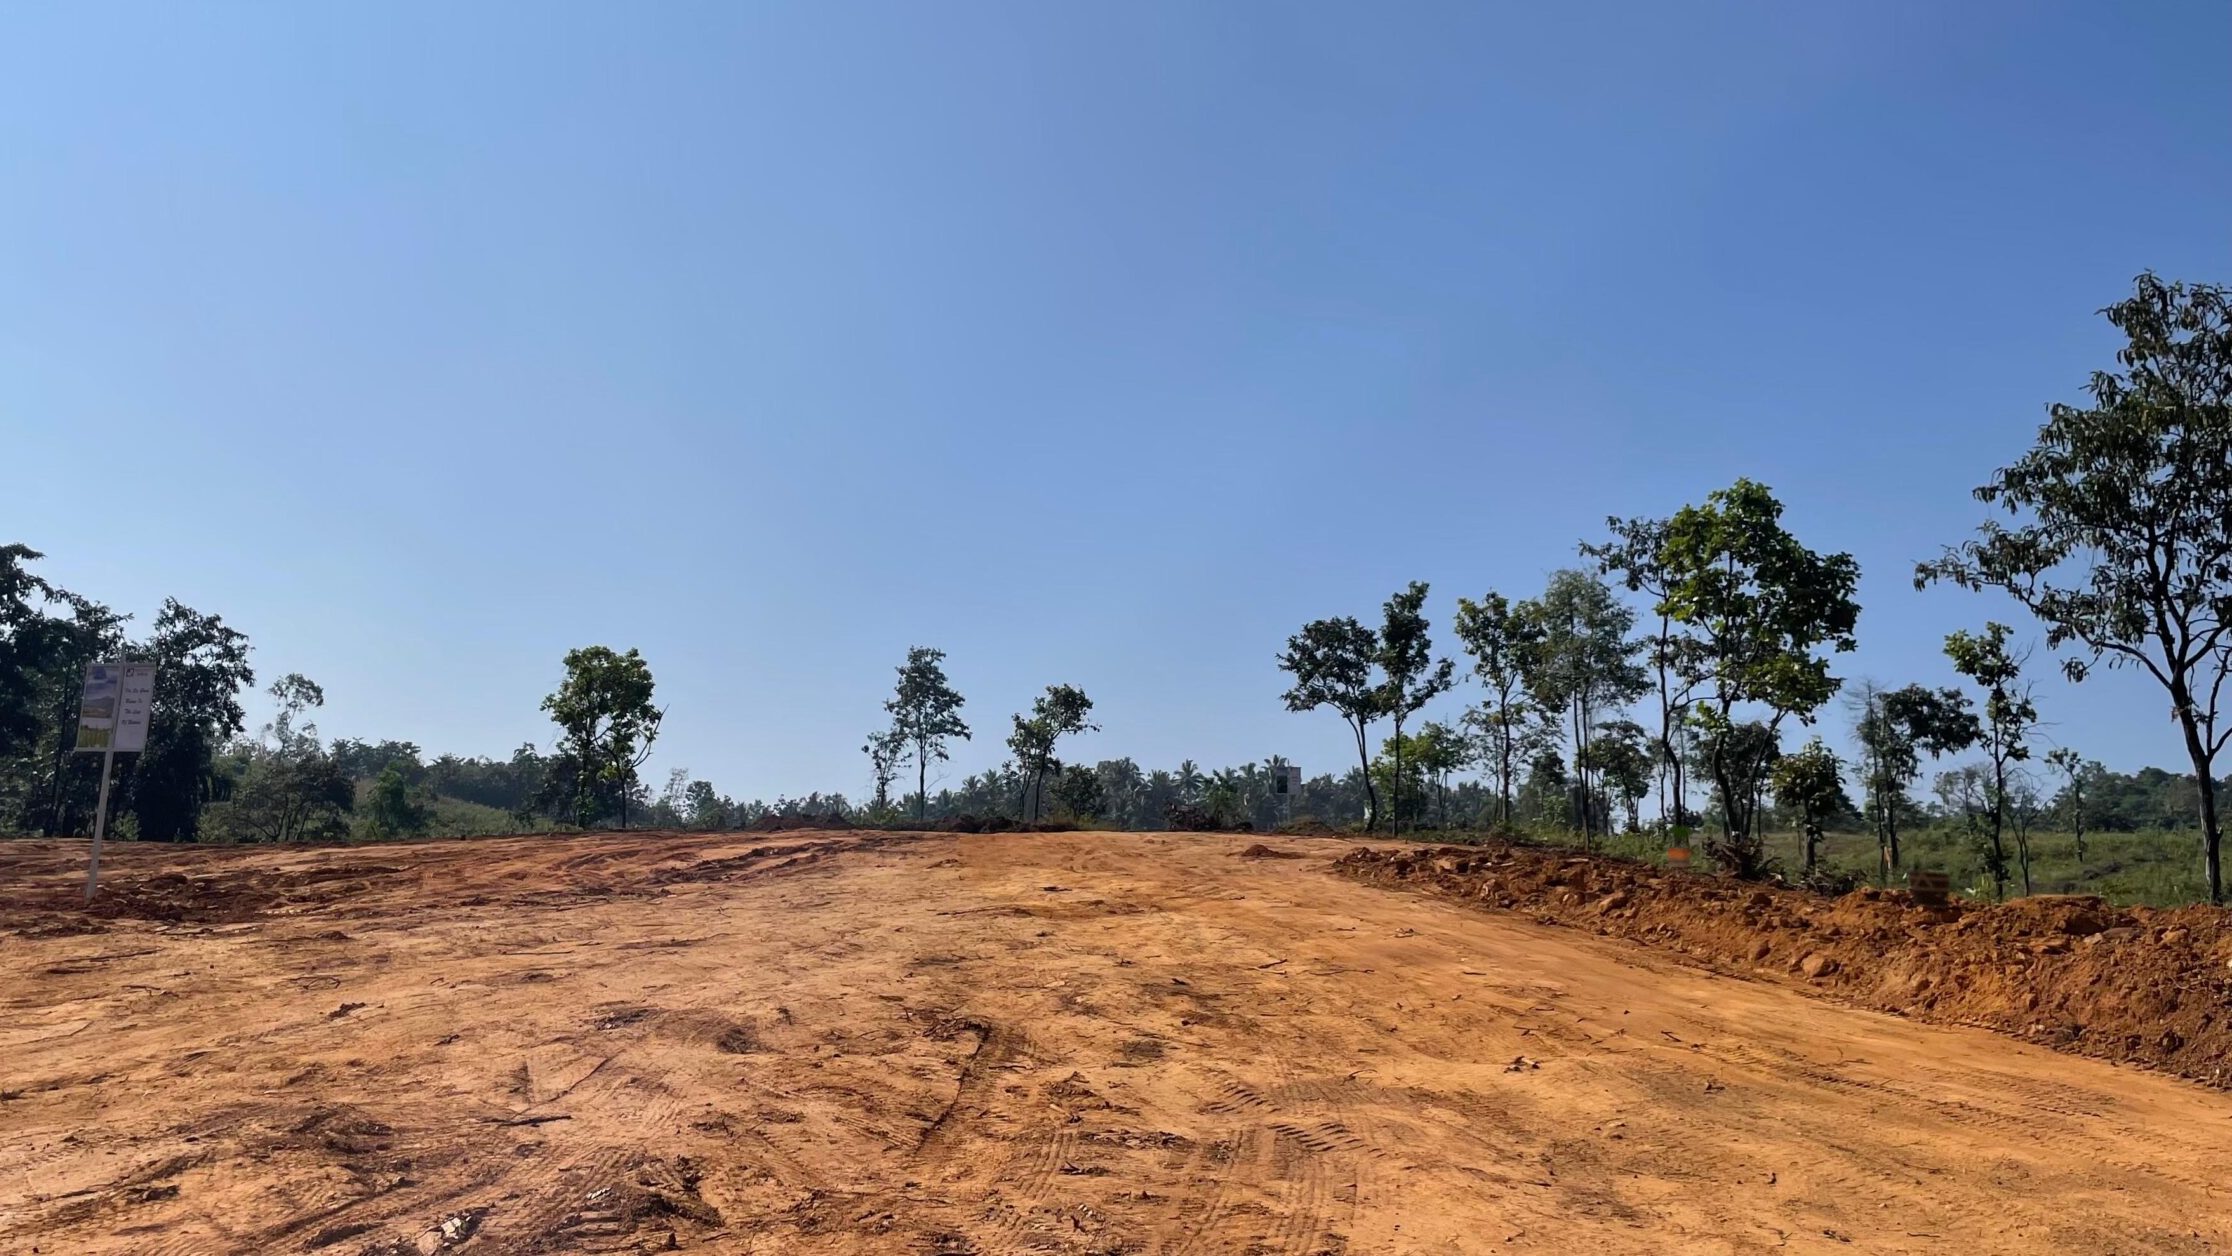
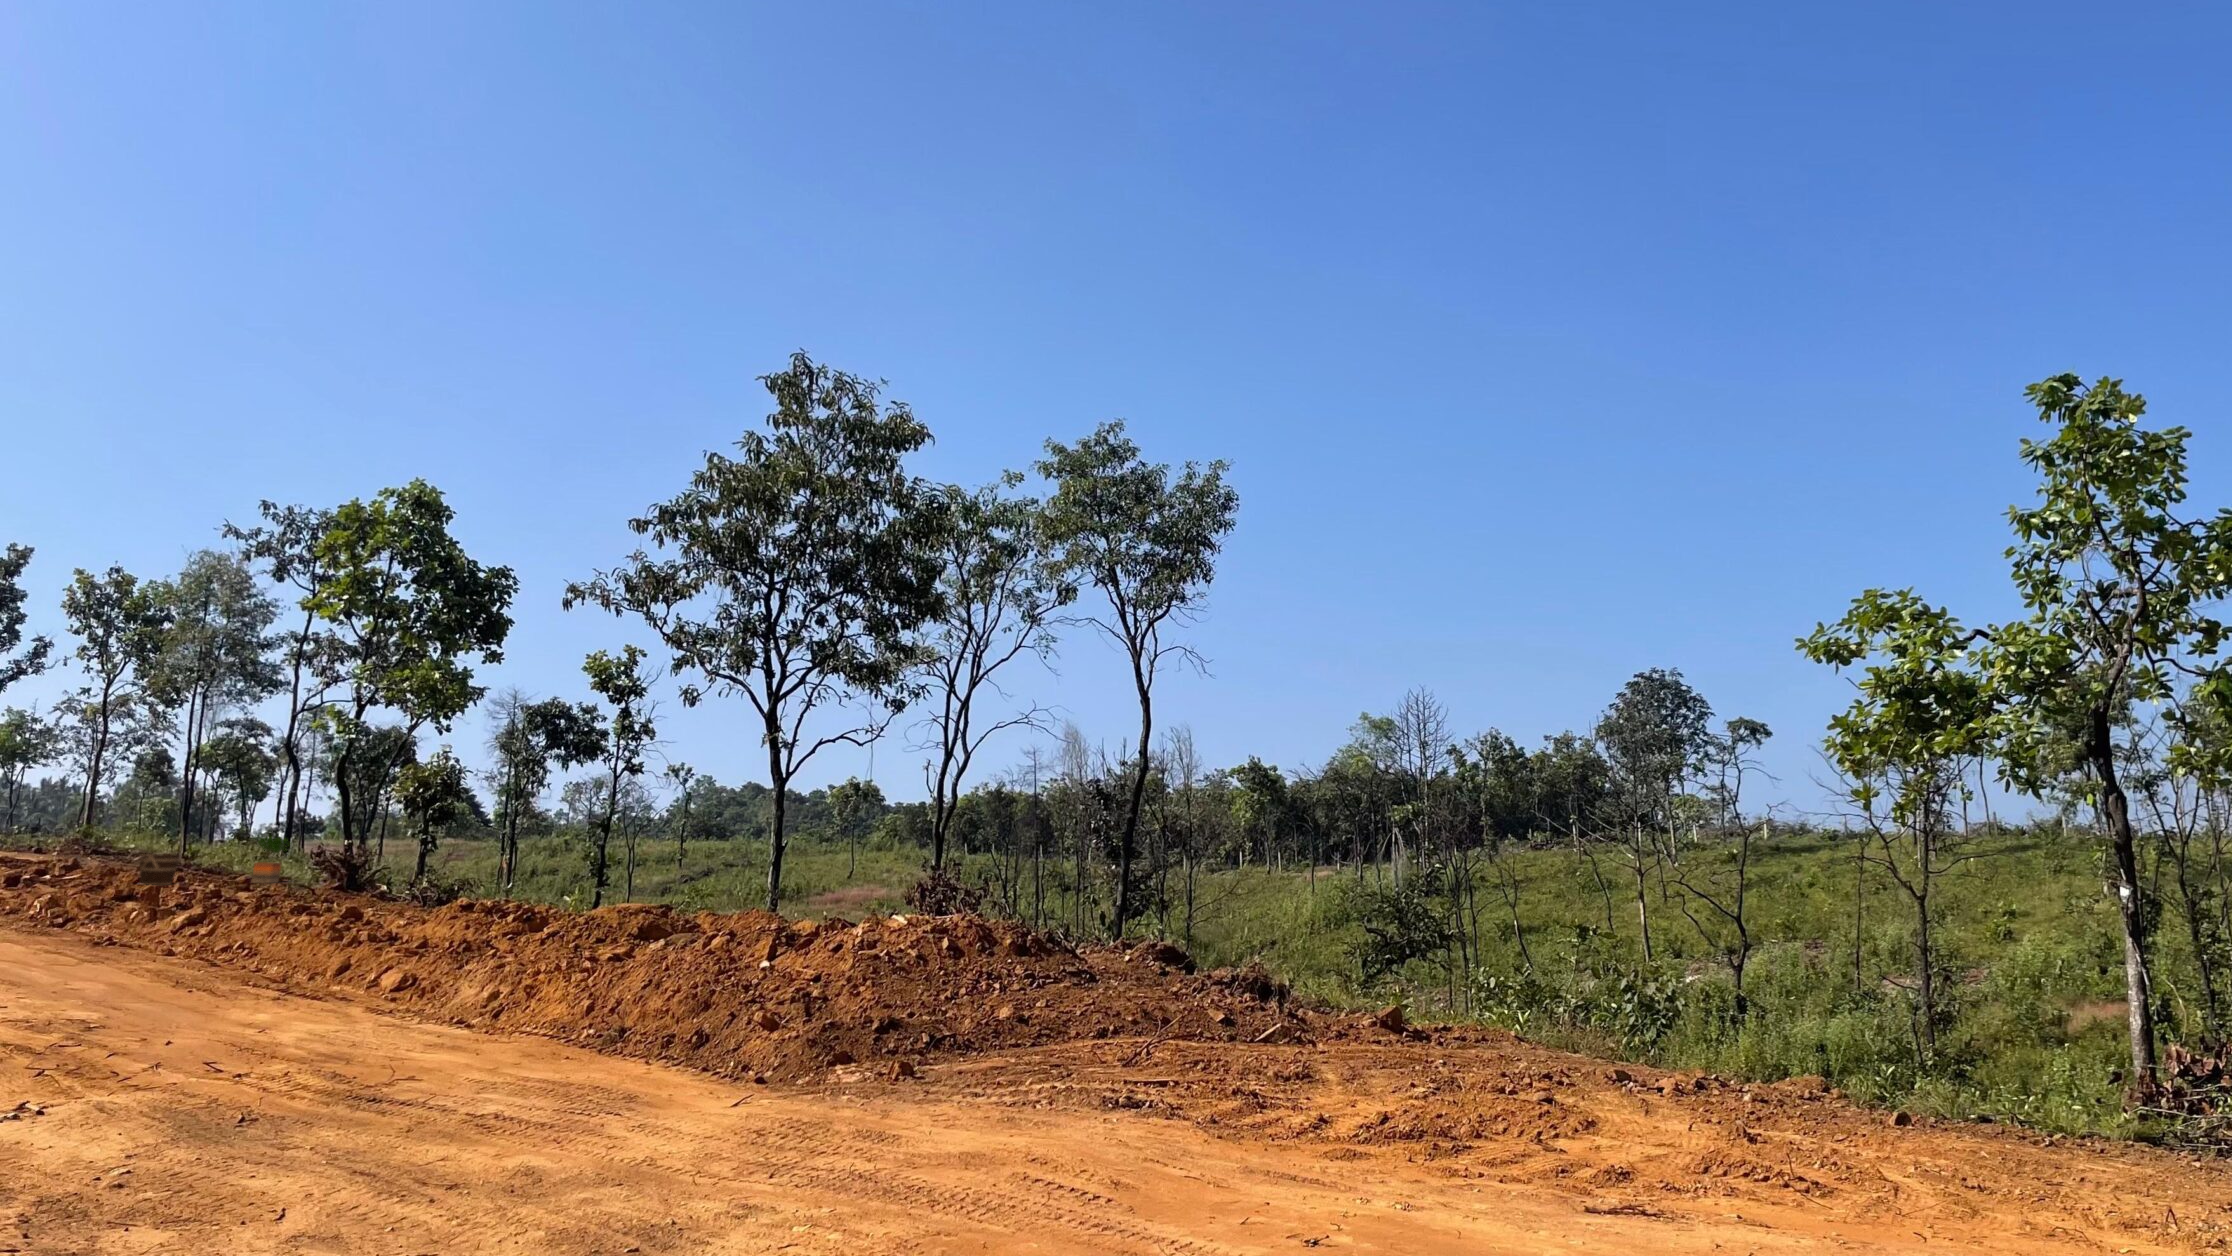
bucket: present [1908,871,1950,908] -> present [139,854,180,885]

